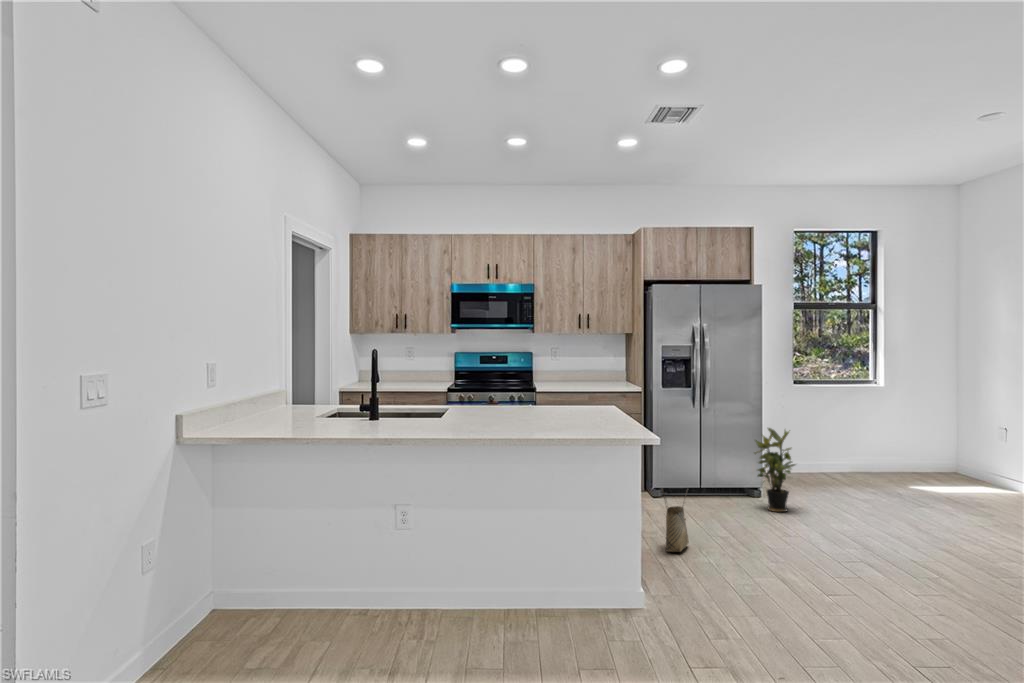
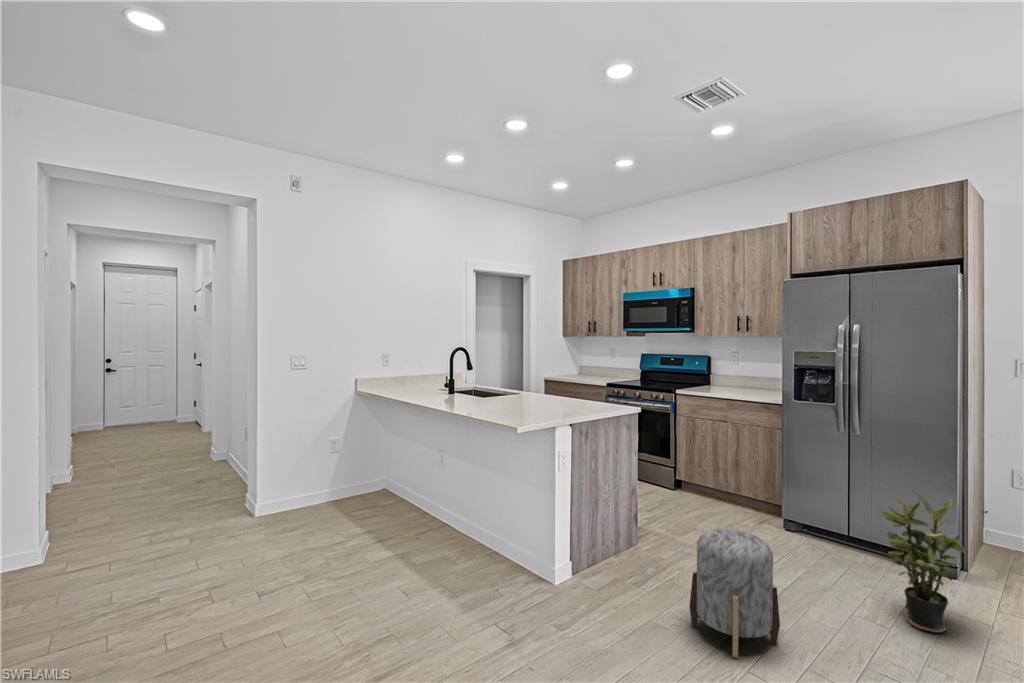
stool: none [695,460,747,537] -> present [689,529,780,658]
woven basket: present [662,489,689,552] -> none [575,557,628,652]

